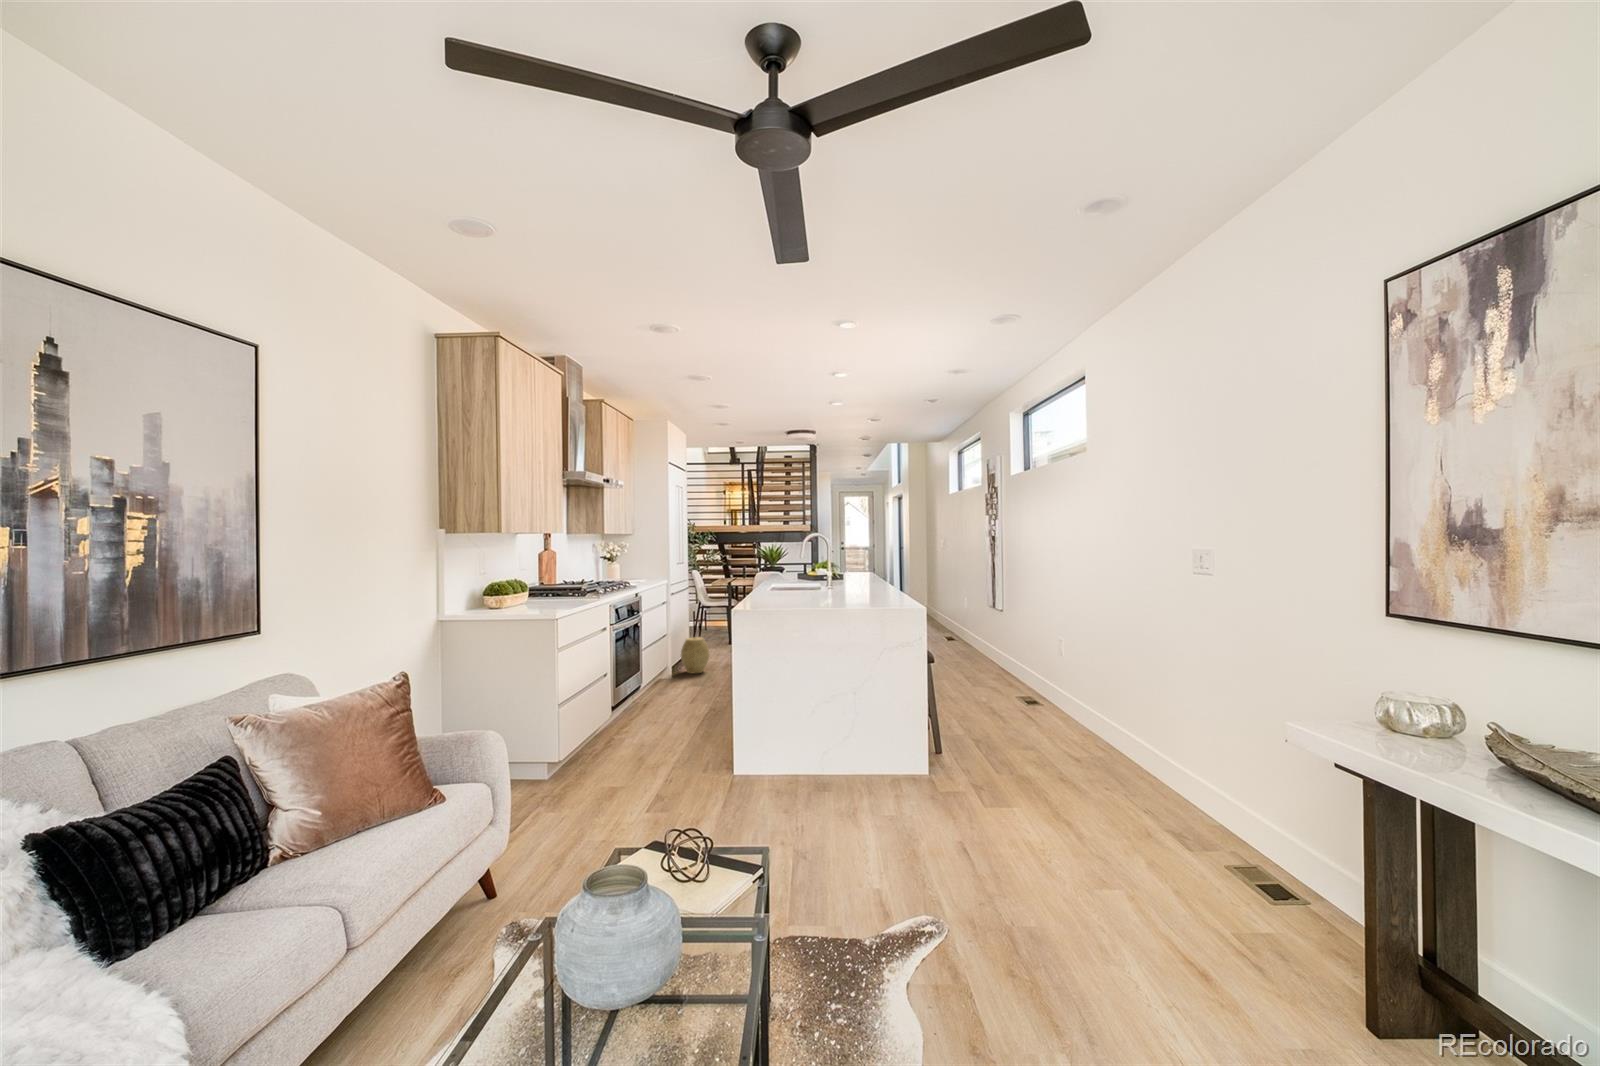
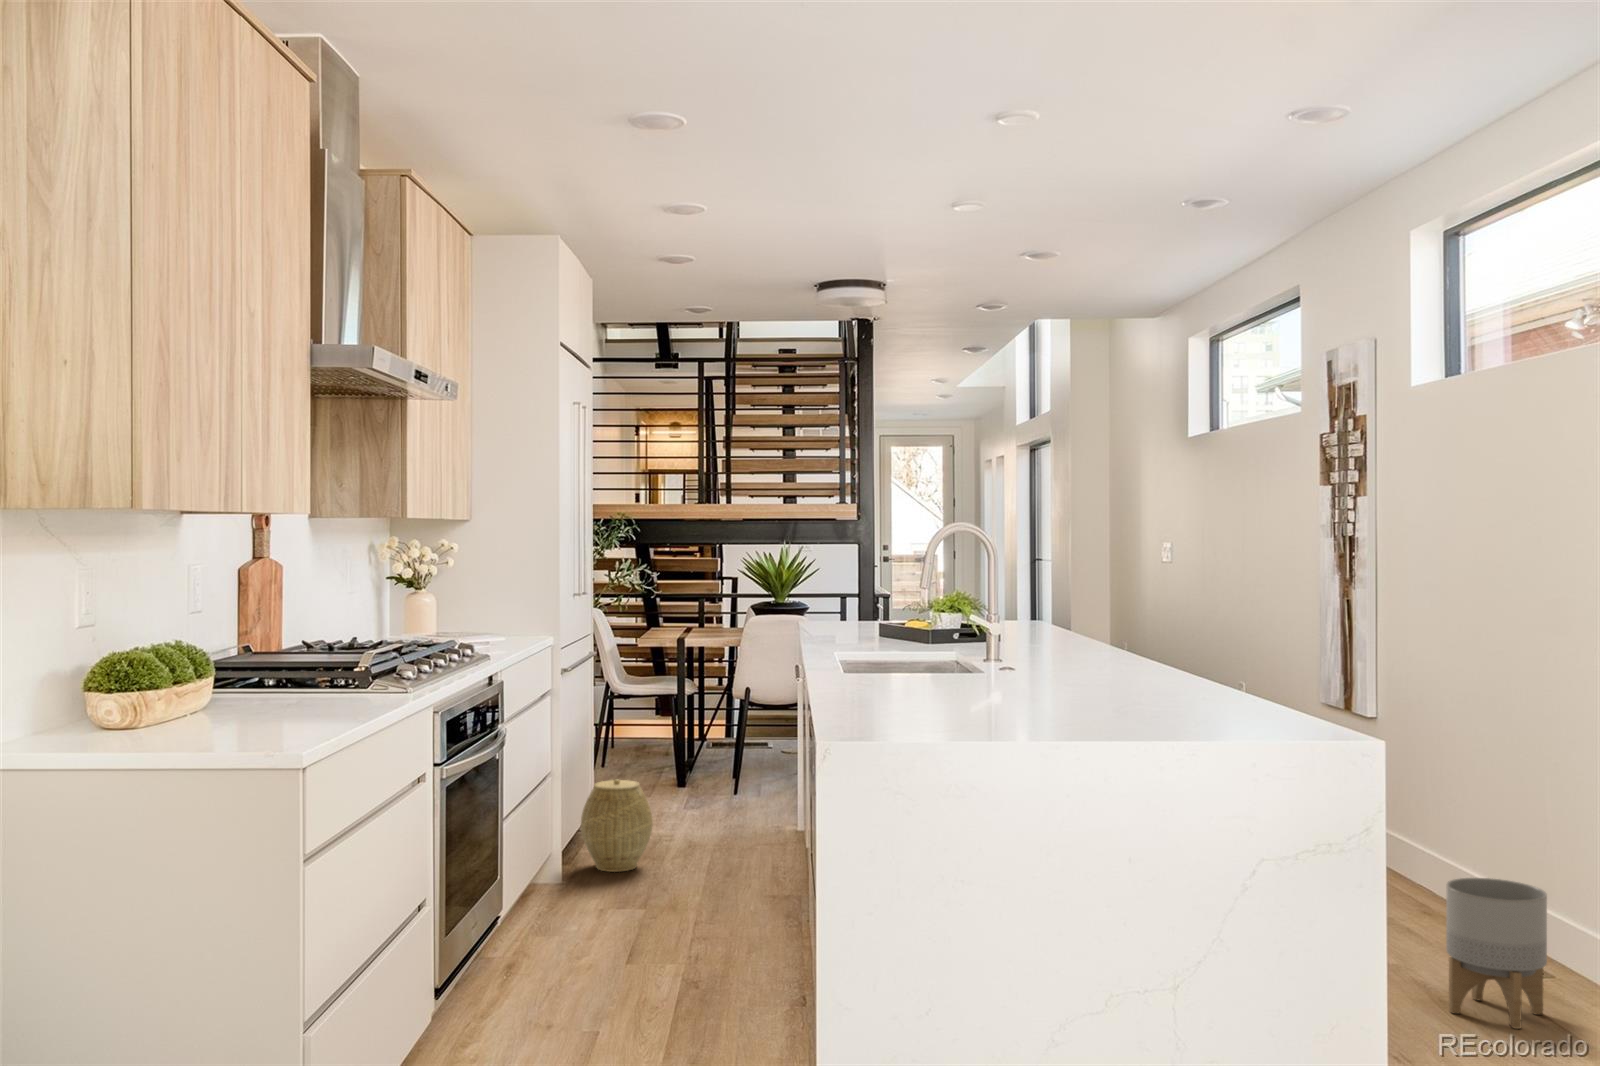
planter: none [993,666,1030,722] -> present [1446,878,1547,1029]

